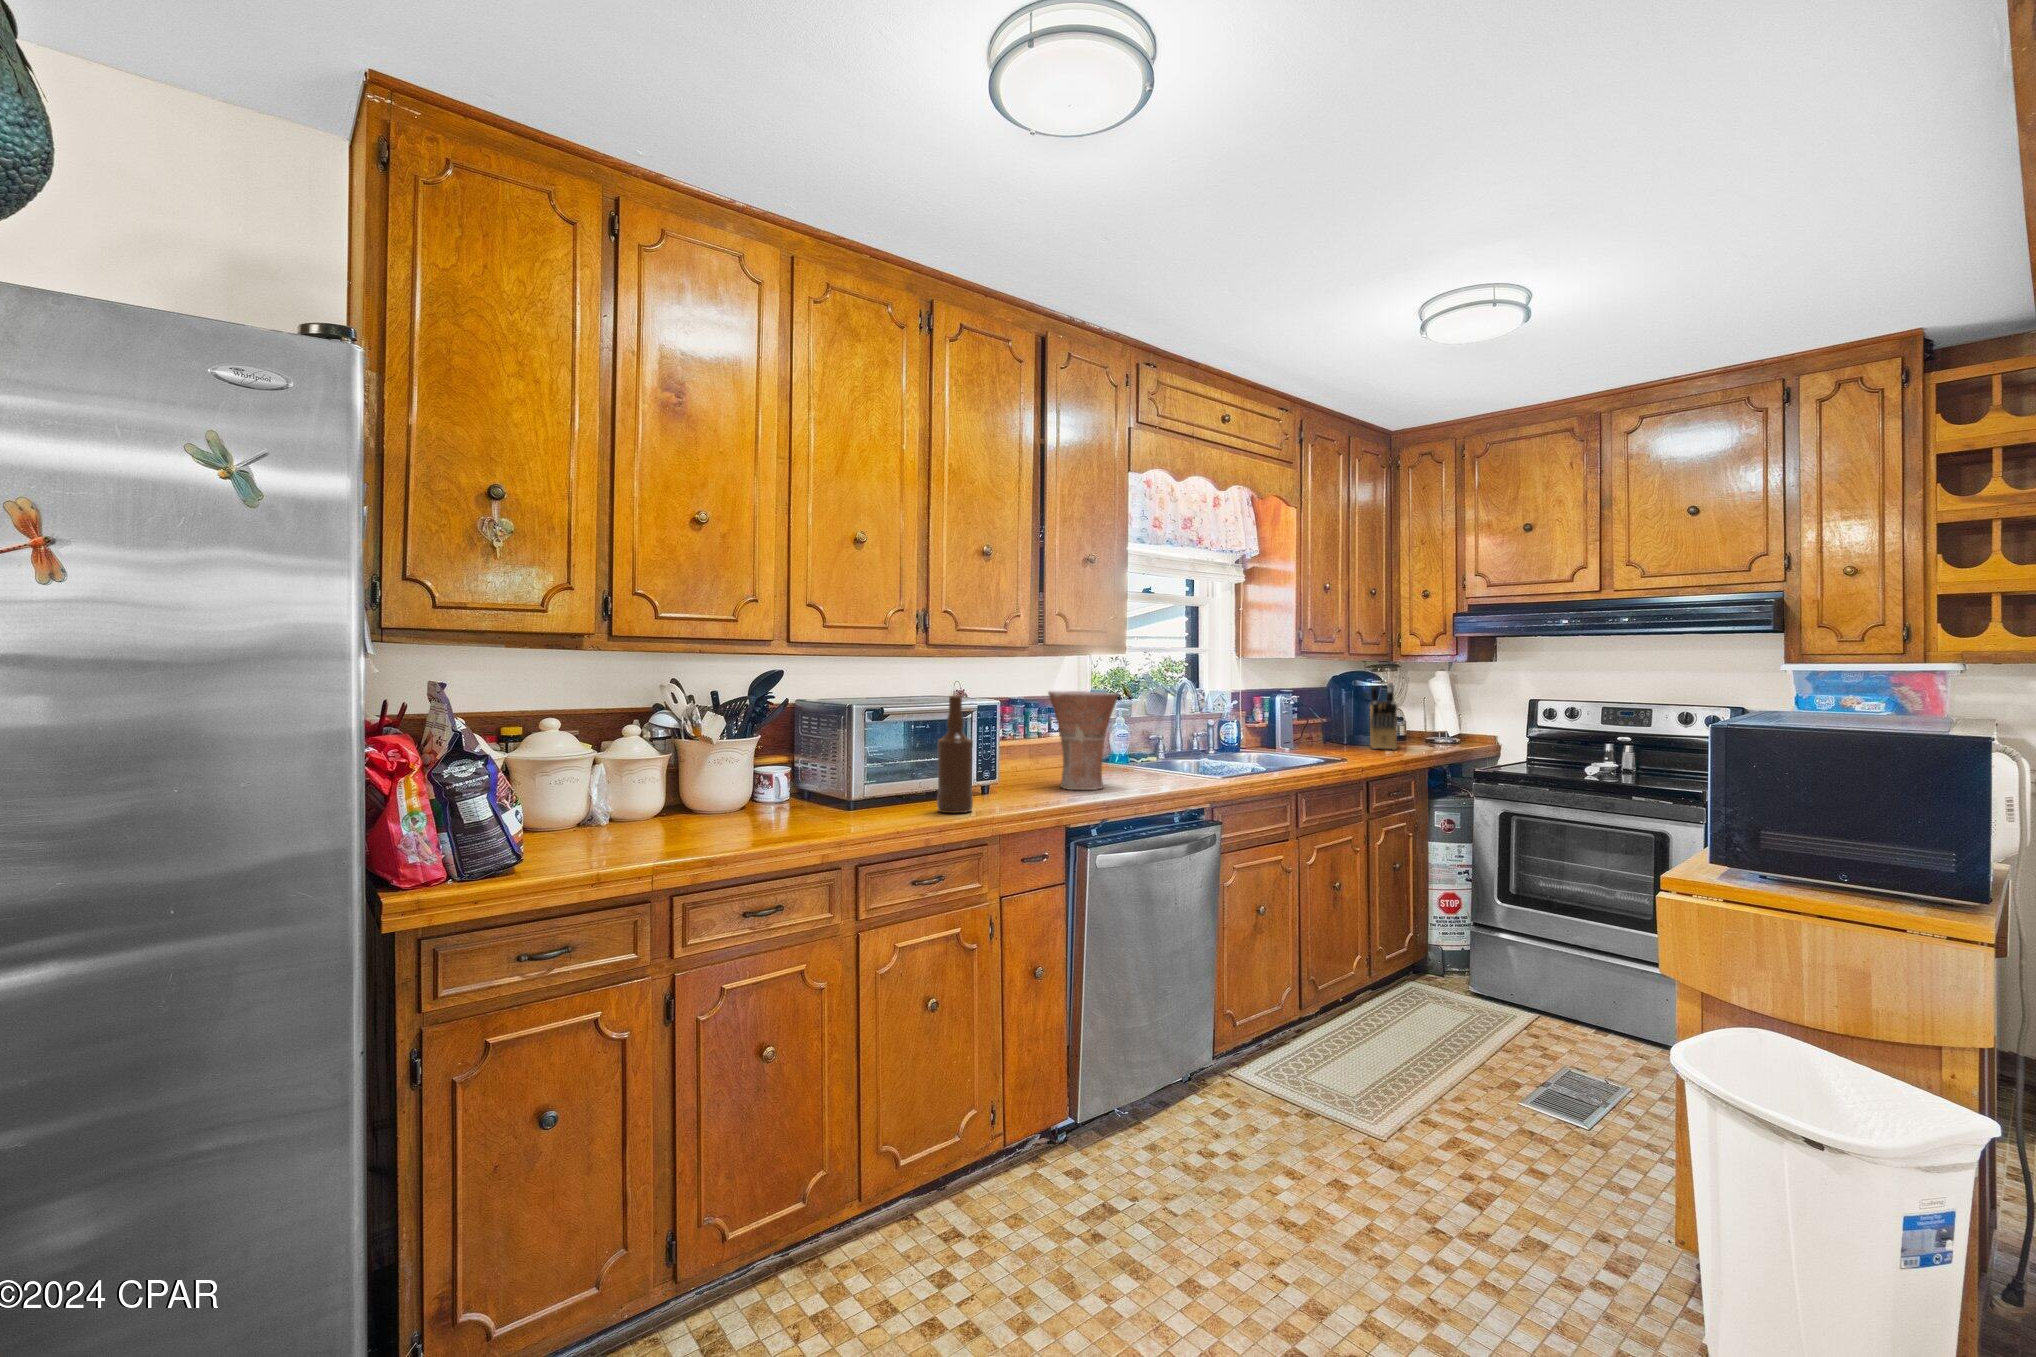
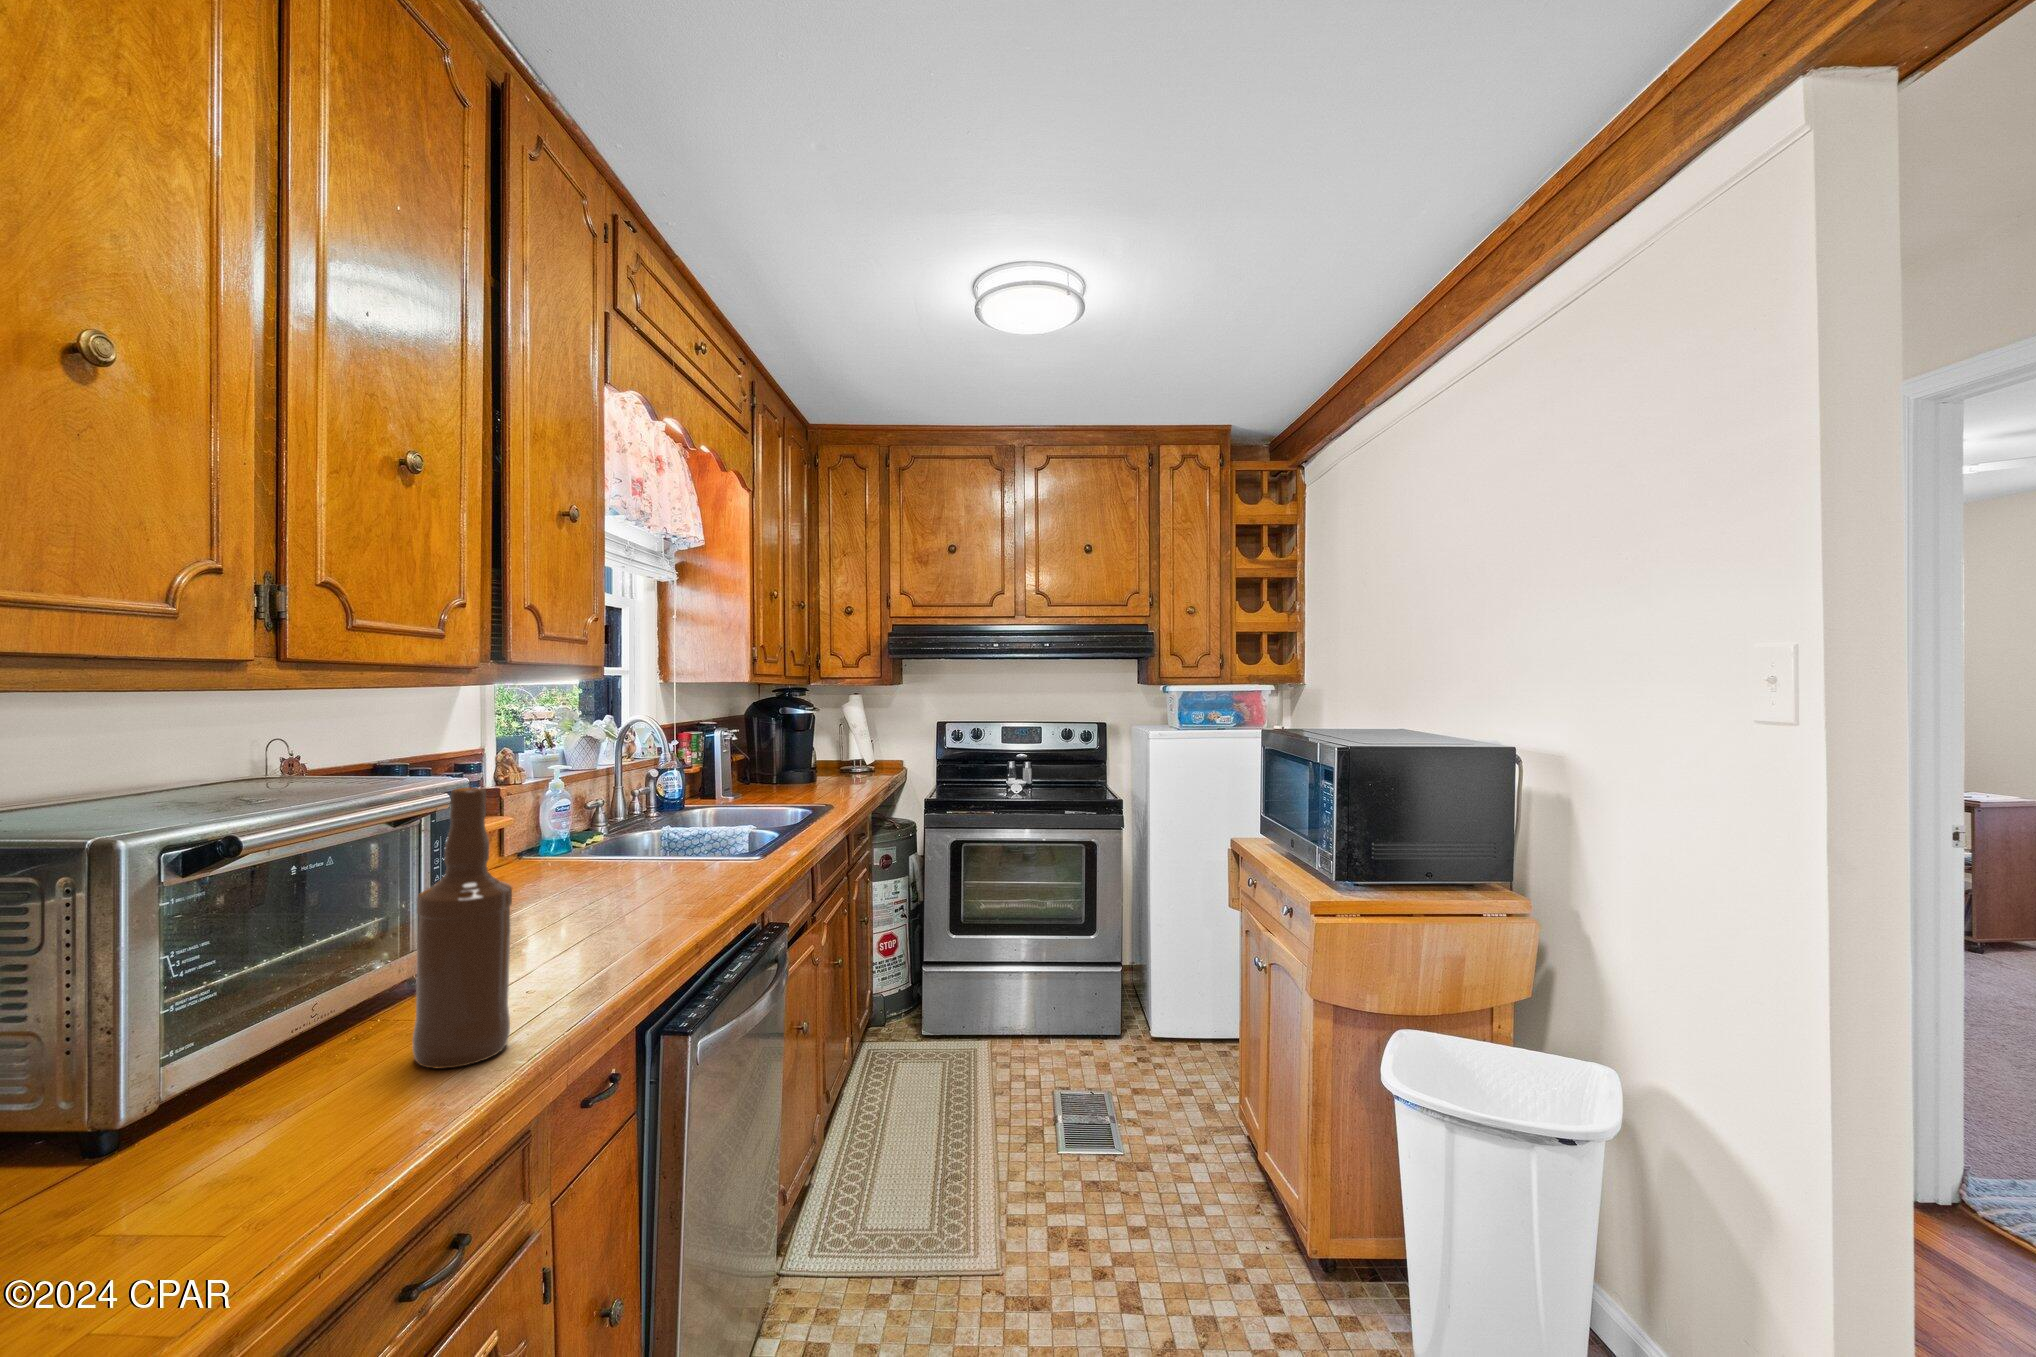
knife block: present [1370,682,1397,750] -> none [798,707,846,784]
vase: present [1048,691,1119,790] -> none [539,745,673,925]

